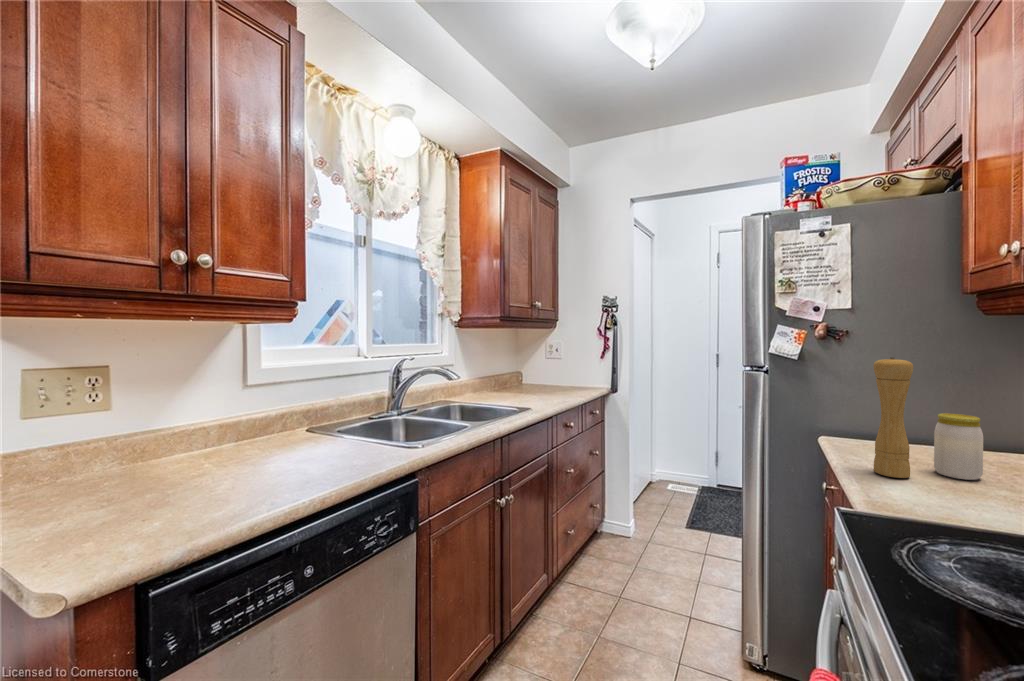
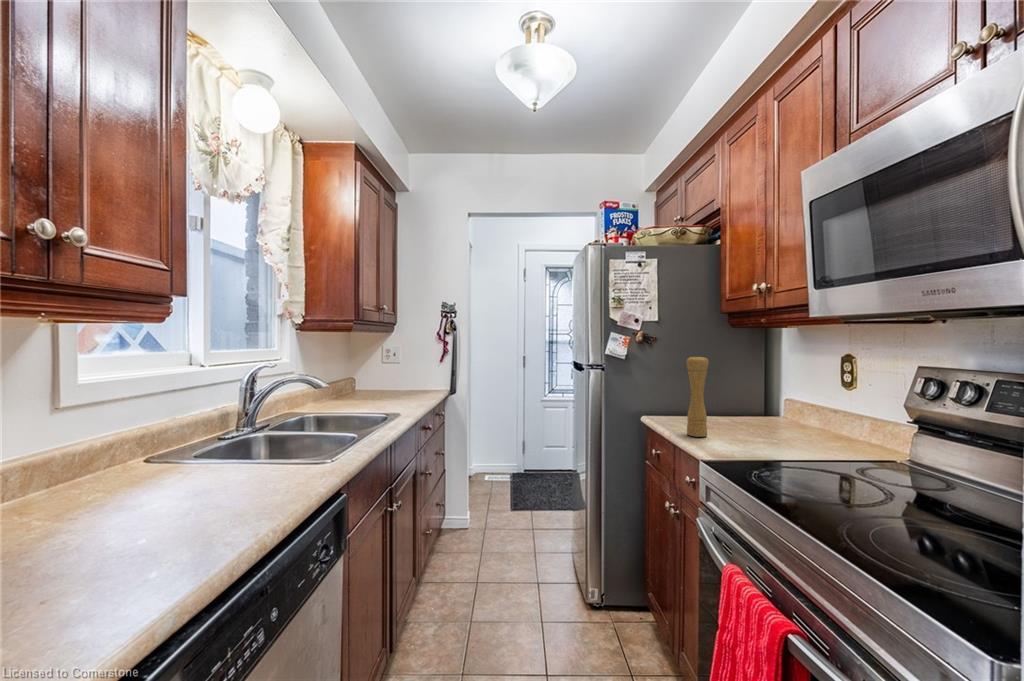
jar: present [934,413,983,480] -> none [714,392,739,433]

